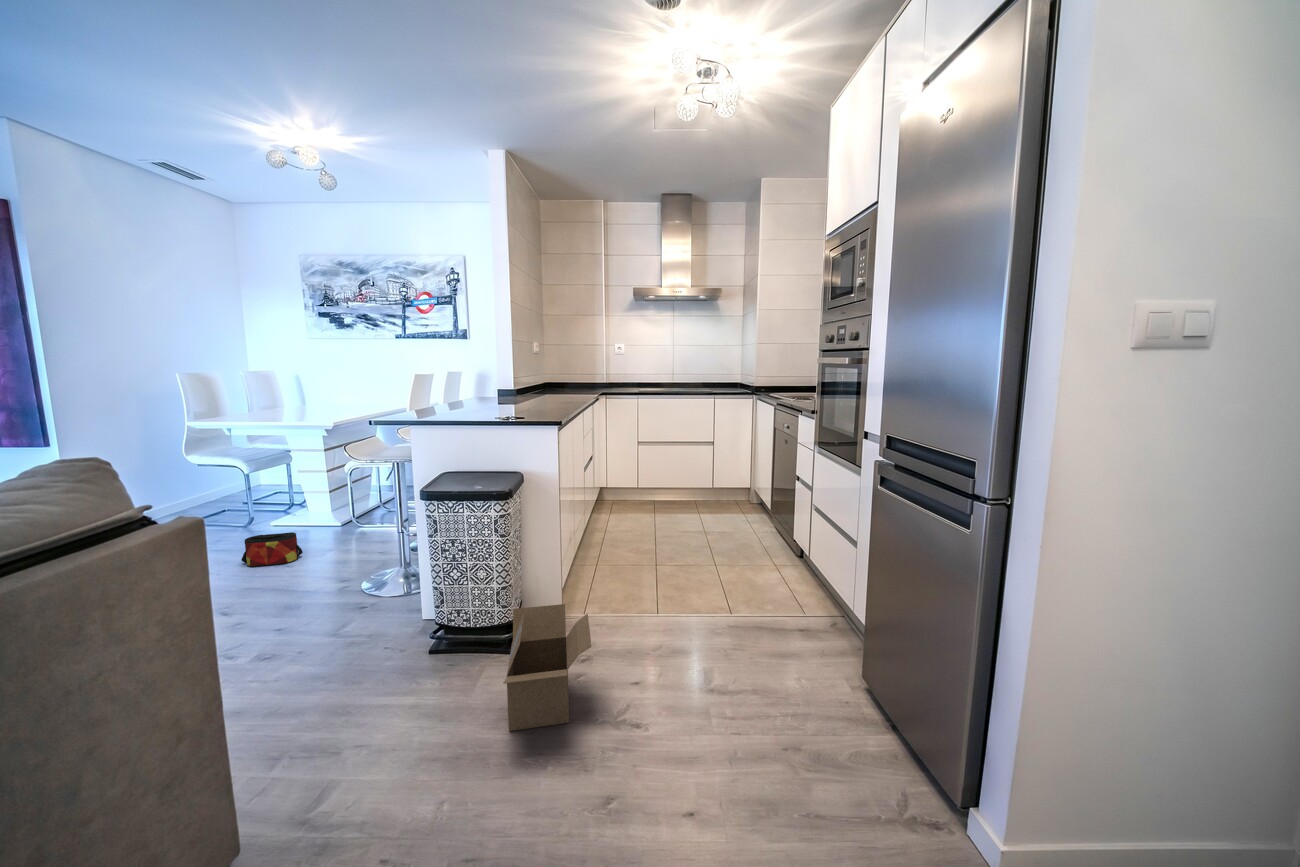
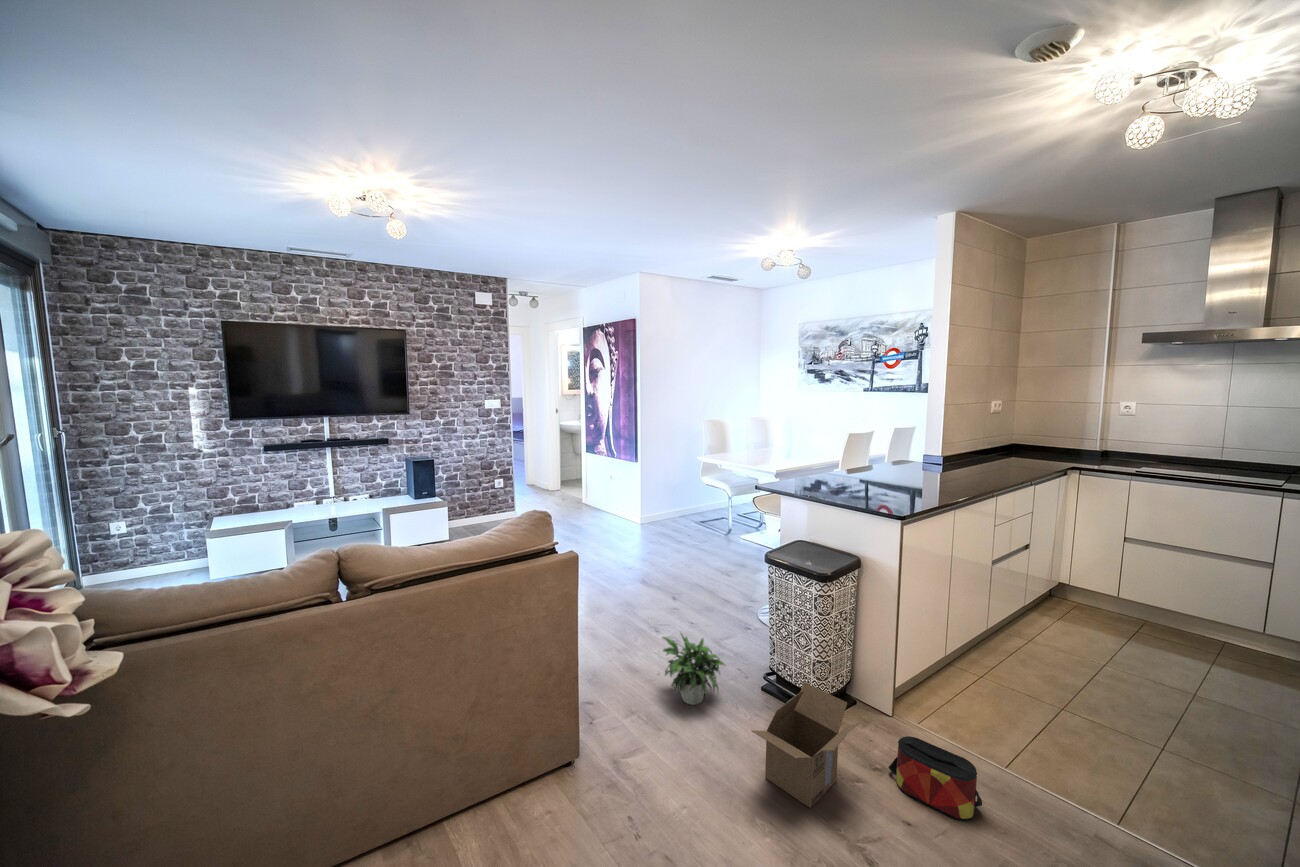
bag: present [241,532,303,567] -> present [888,736,982,821]
potted plant: none [260,631,400,730] -> present [663,634,725,705]

